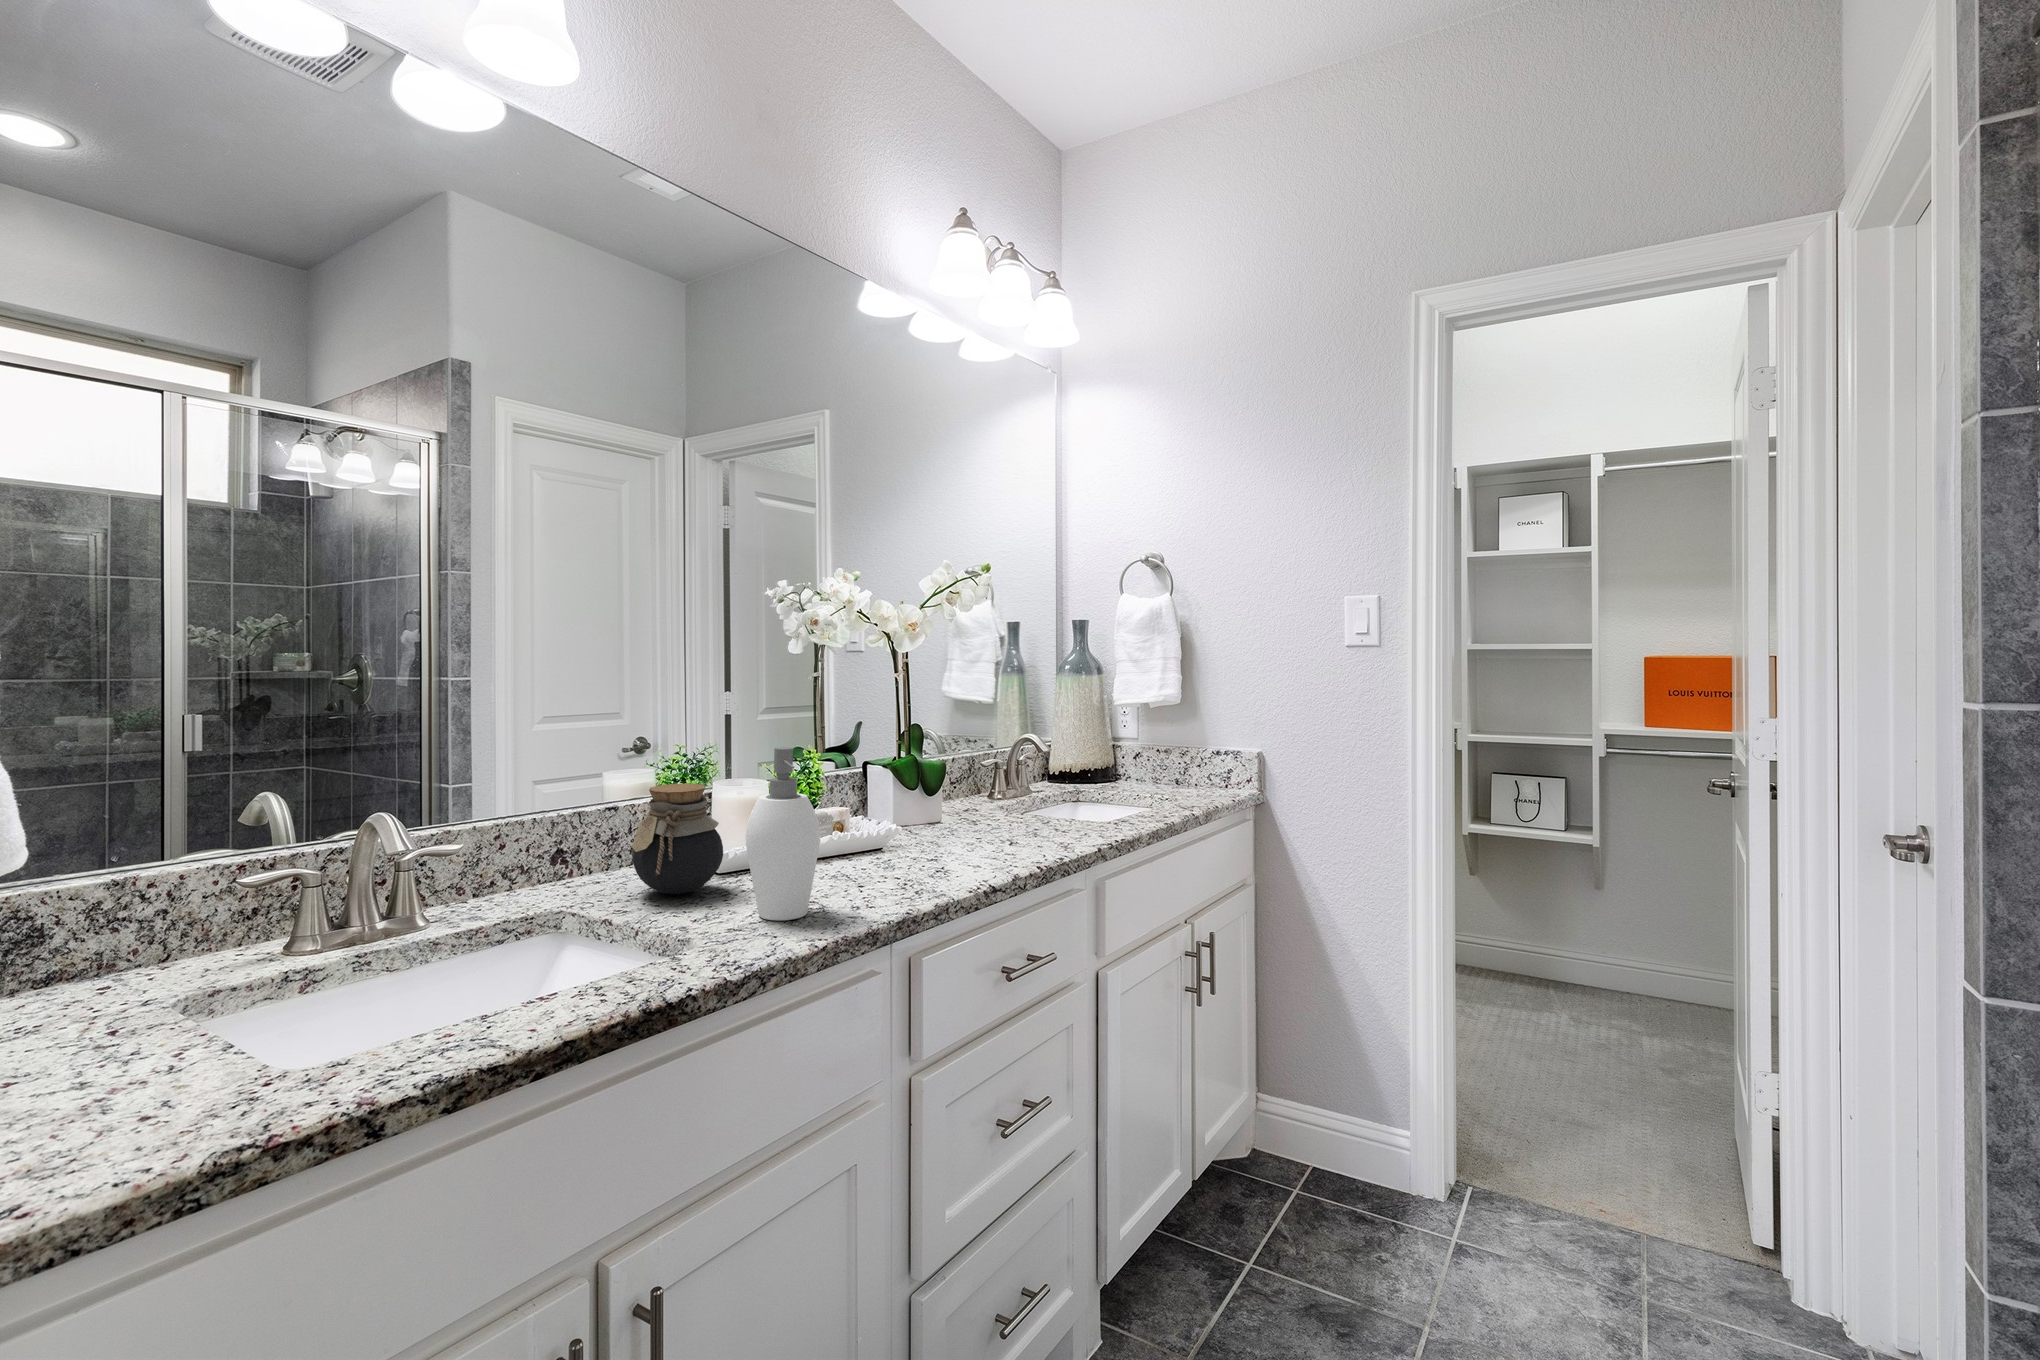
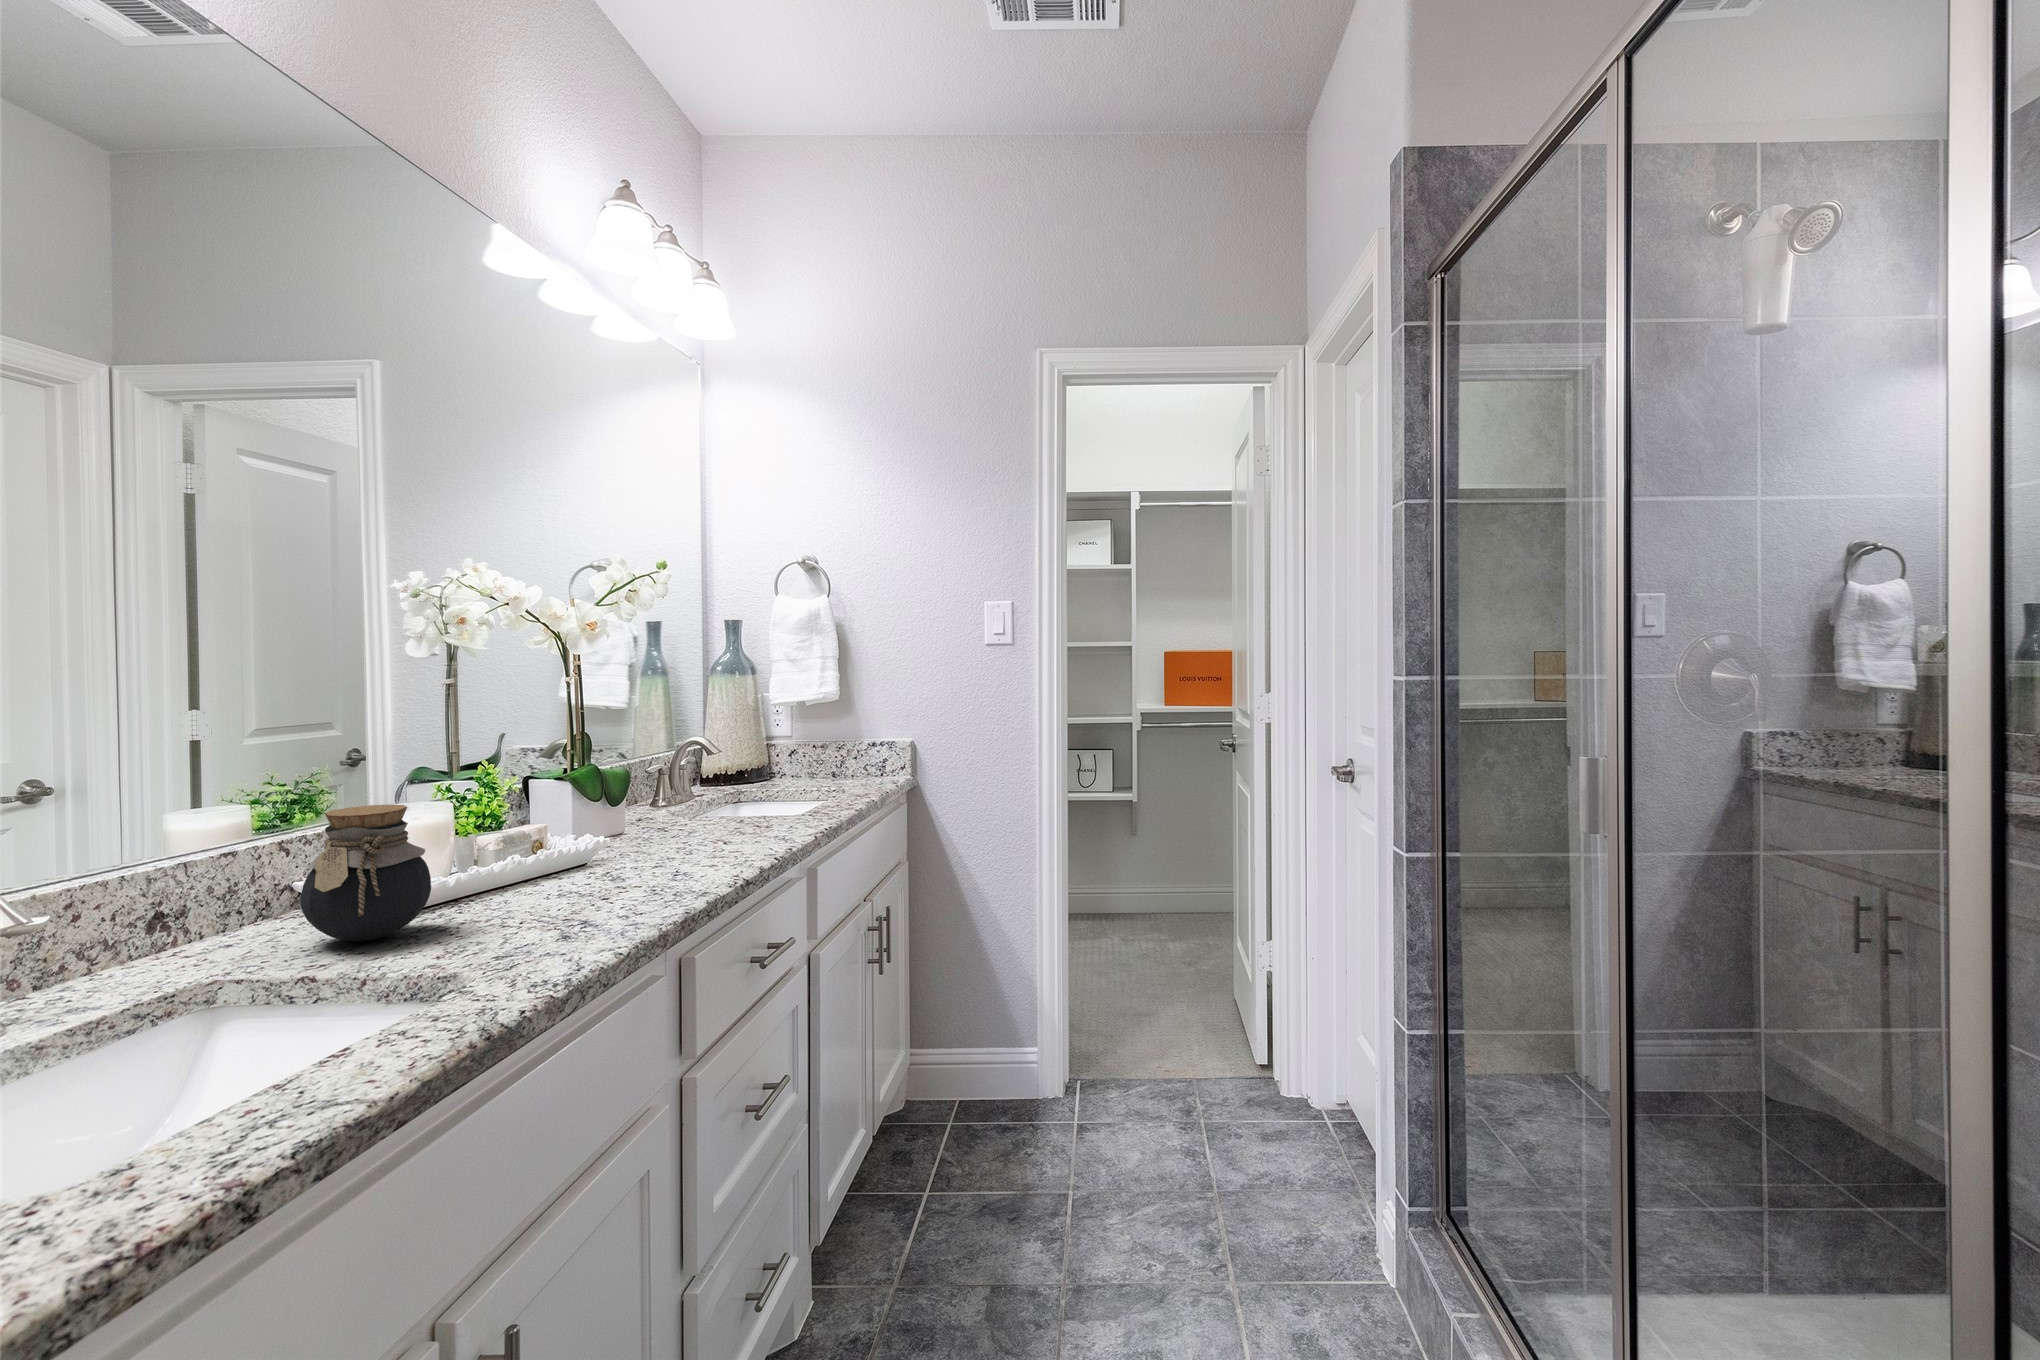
soap dispenser: present [746,747,820,921] -> none [495,747,588,942]

